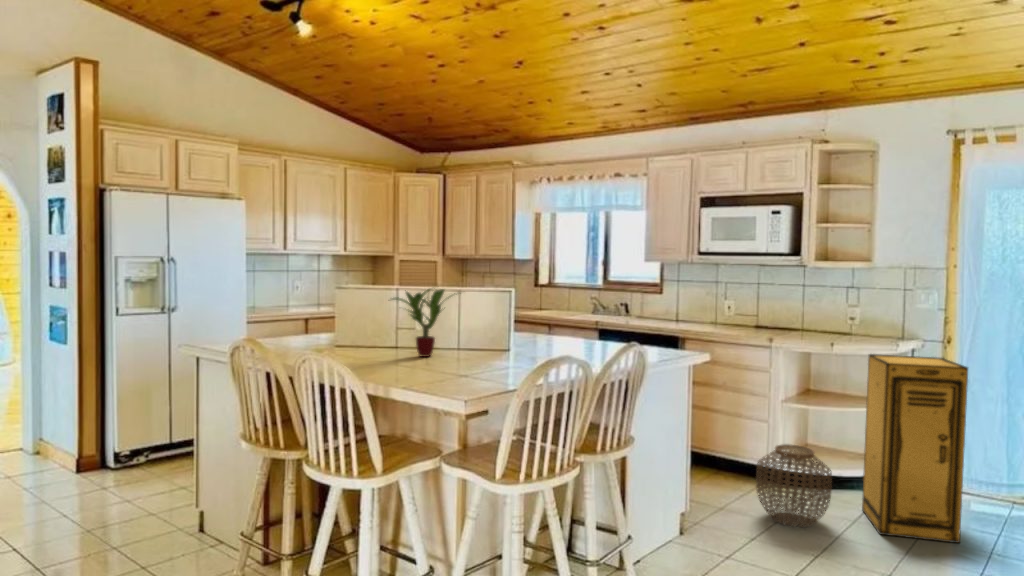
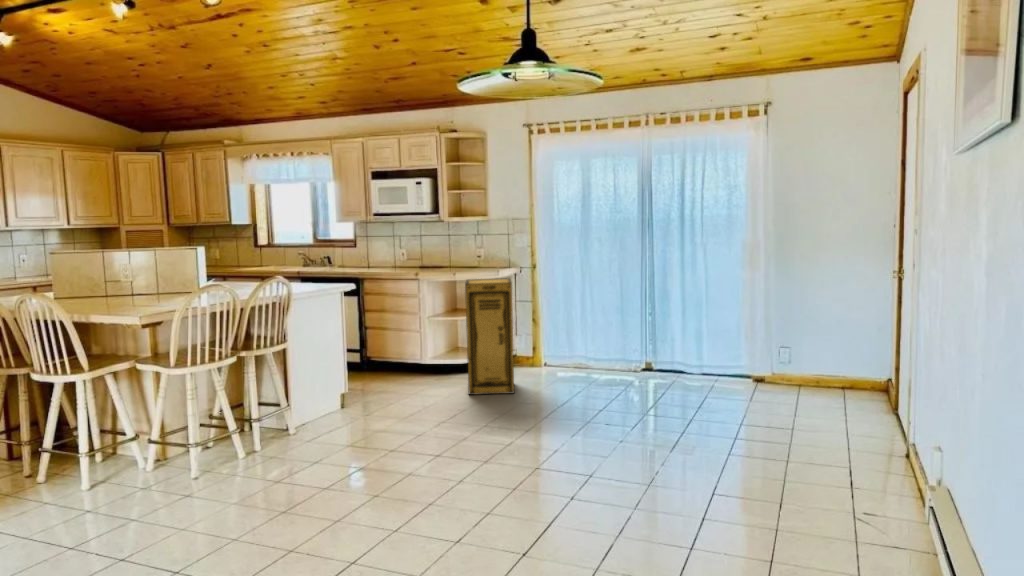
potted plant: present [392,289,449,357] -> none [90,251,151,300]
woven basket: present [756,444,832,527] -> none [393,345,440,397]

